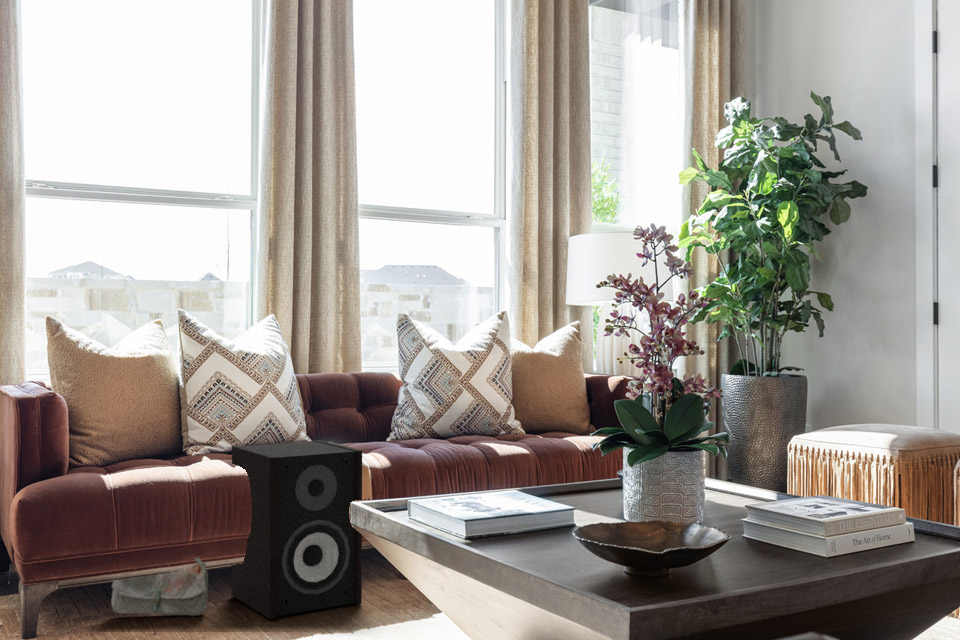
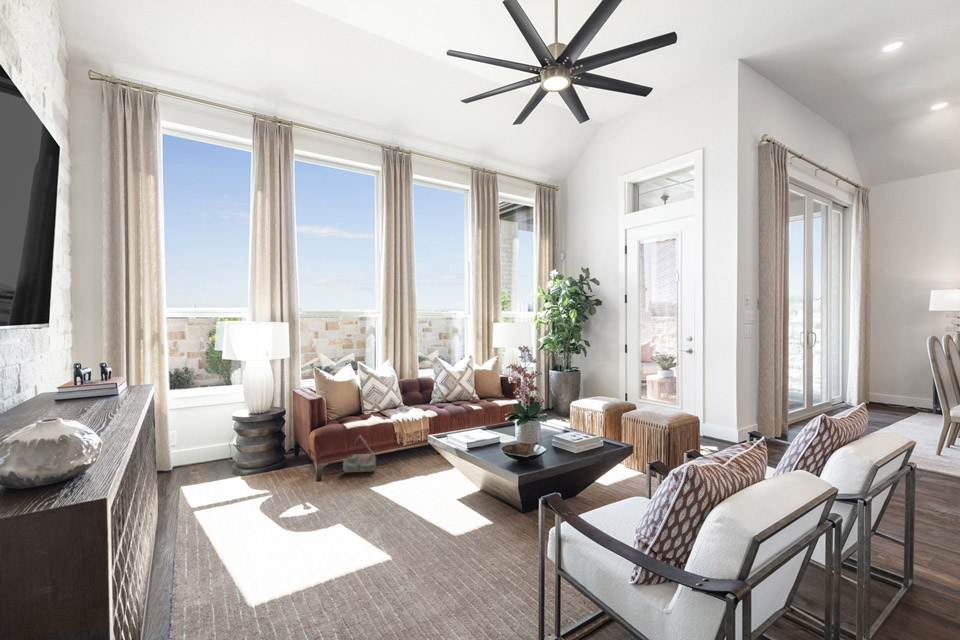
speaker: present [231,440,362,619] -> none [382,408,427,472]

